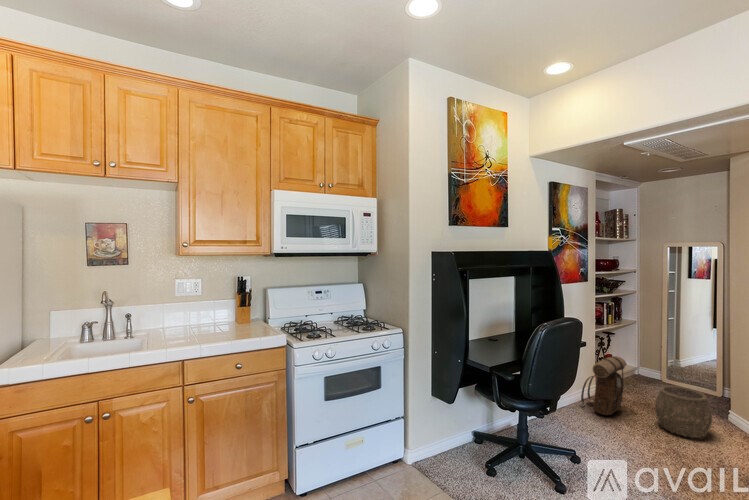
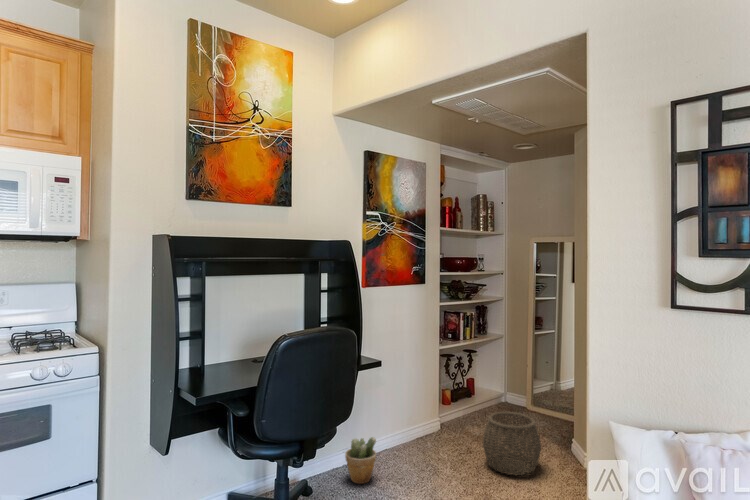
backpack: present [581,356,627,415] -> none [406,378,462,455]
potted plant: none [548,399,574,433] -> present [345,437,376,484]

